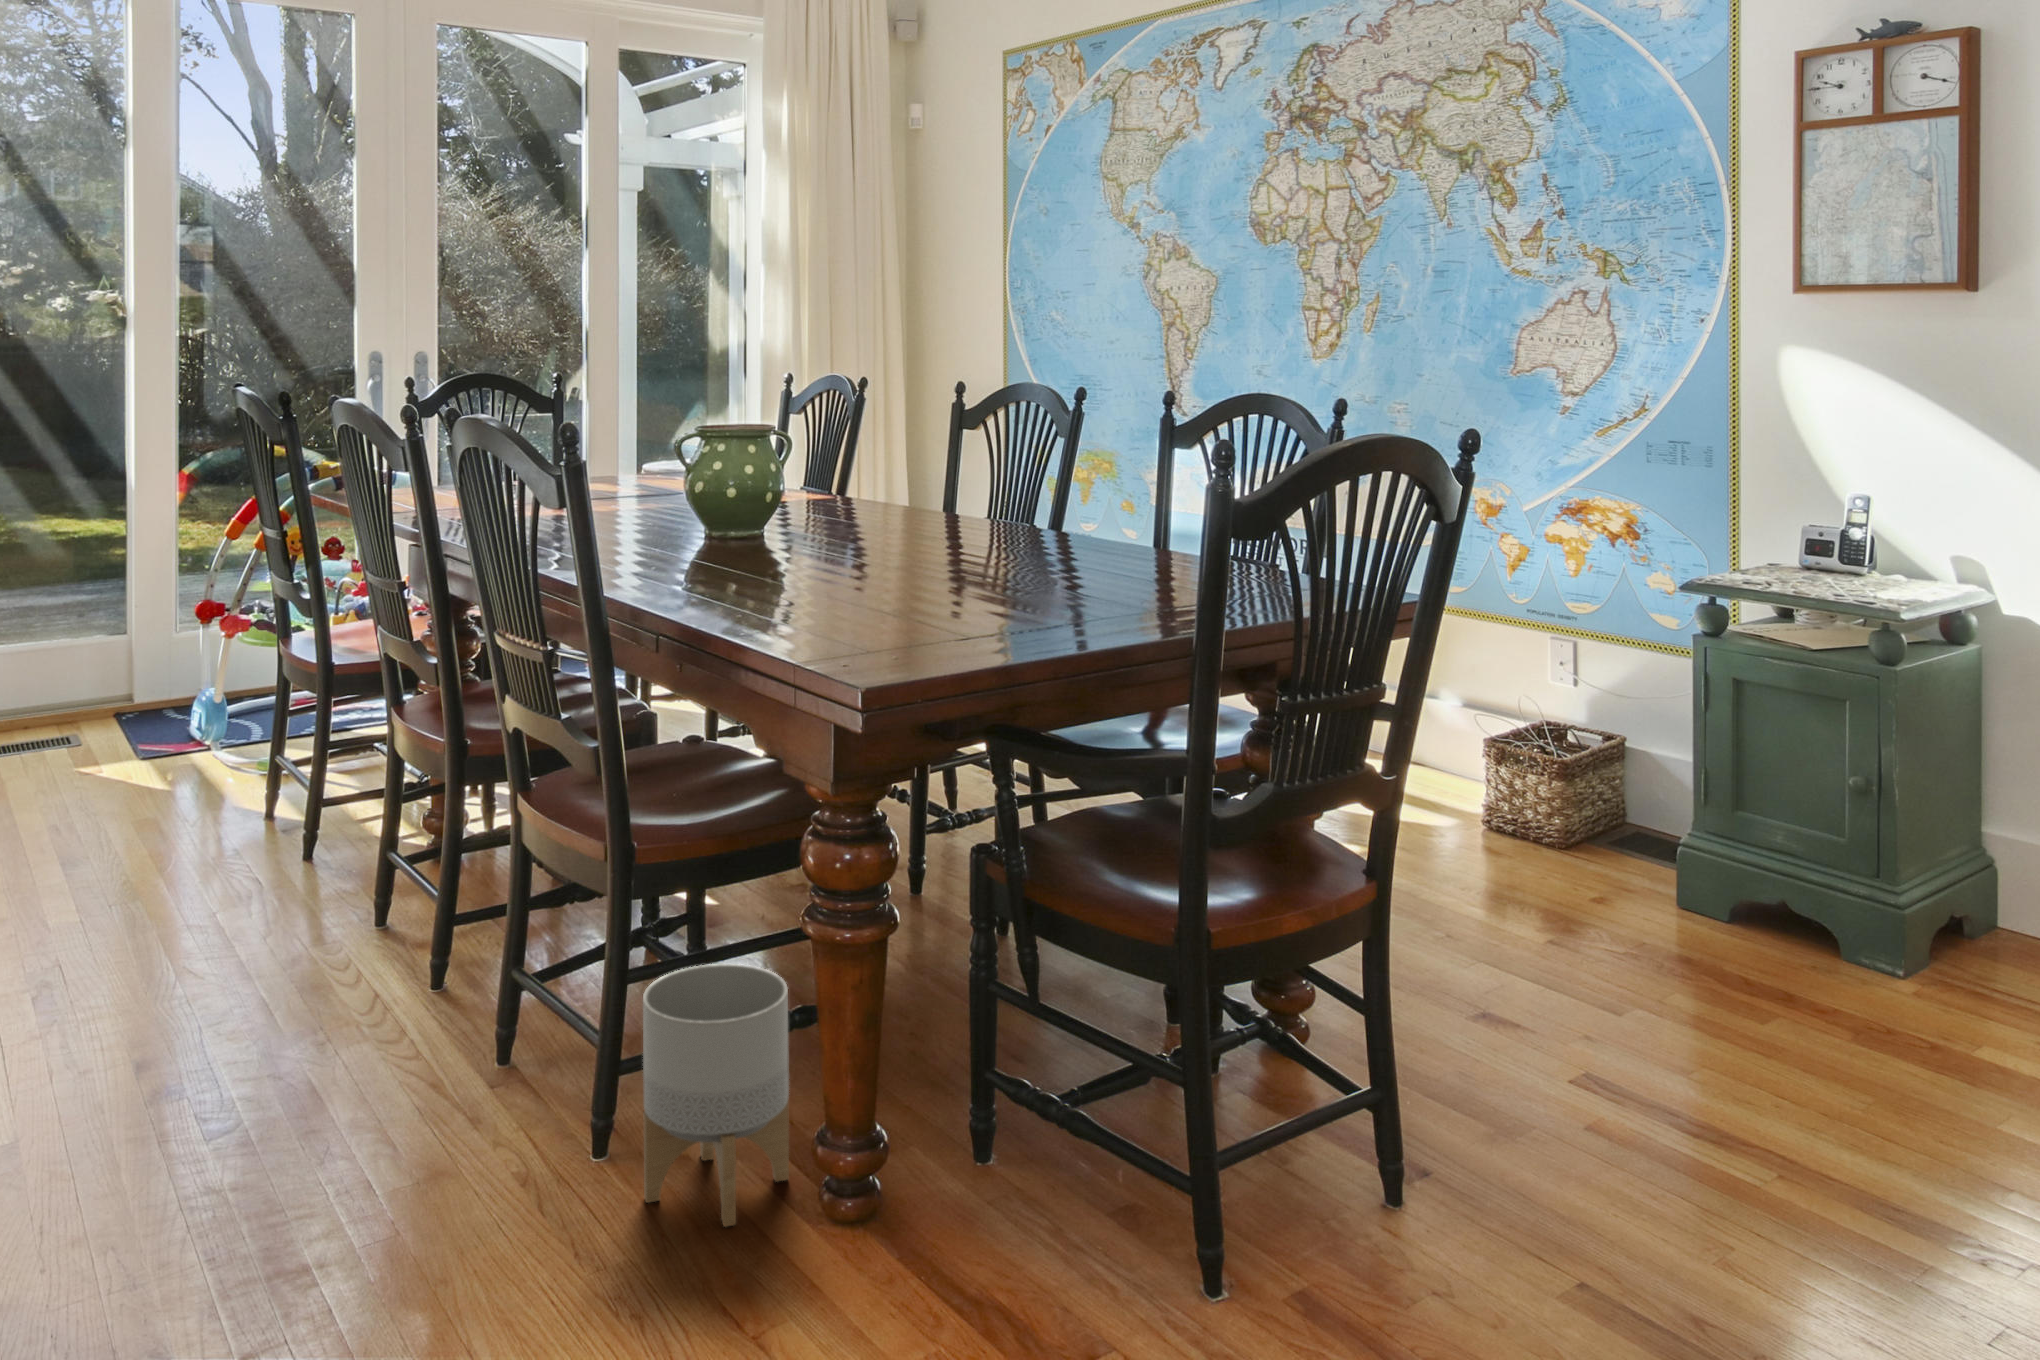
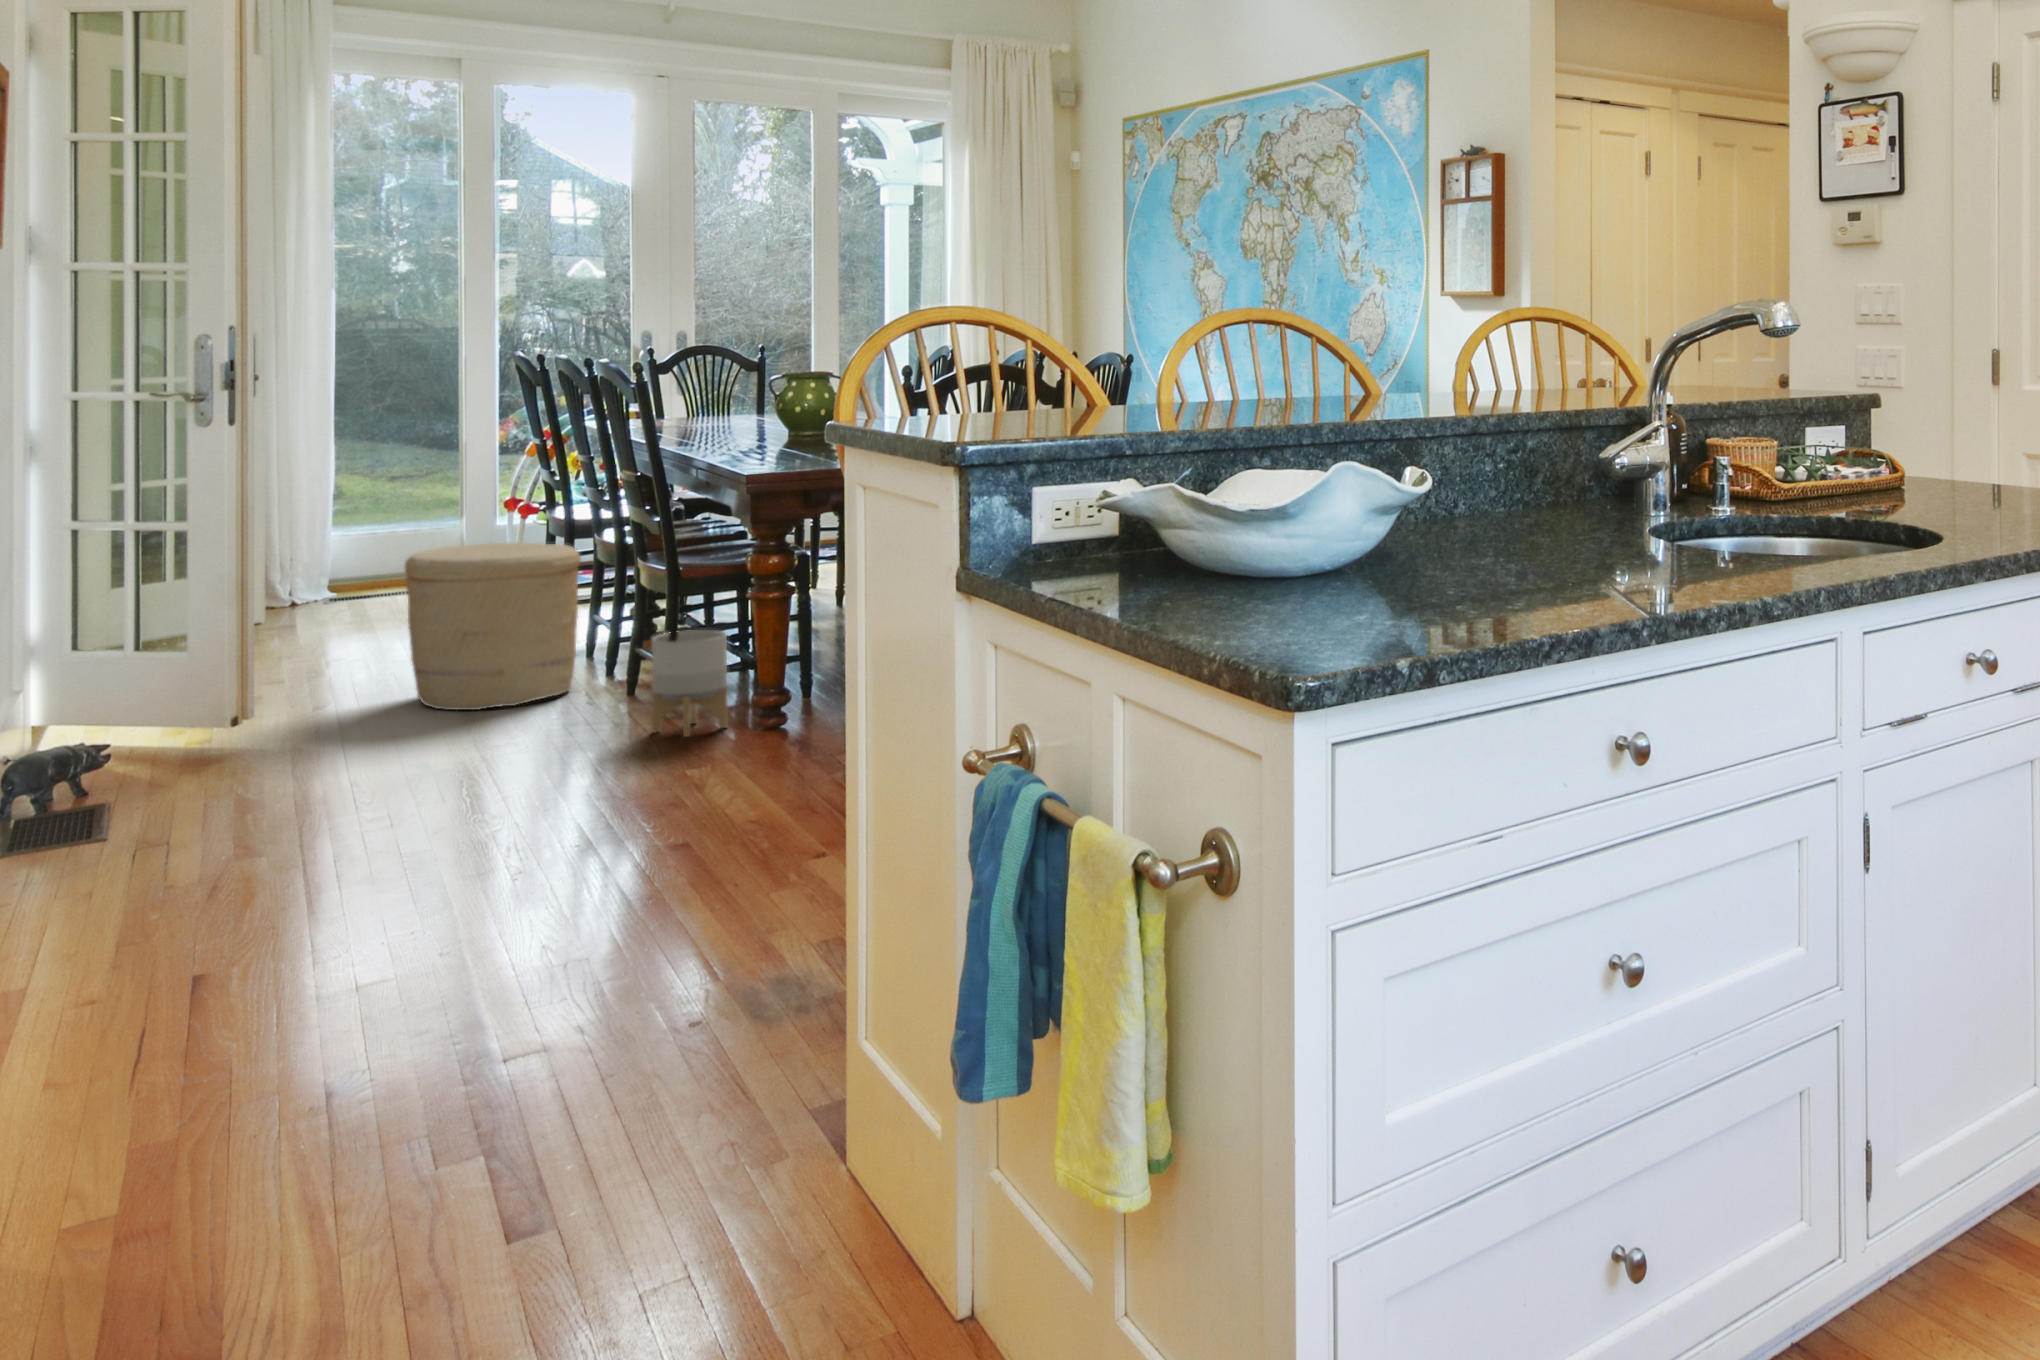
woven basket: none [107,737,424,1103] -> present [405,543,581,710]

